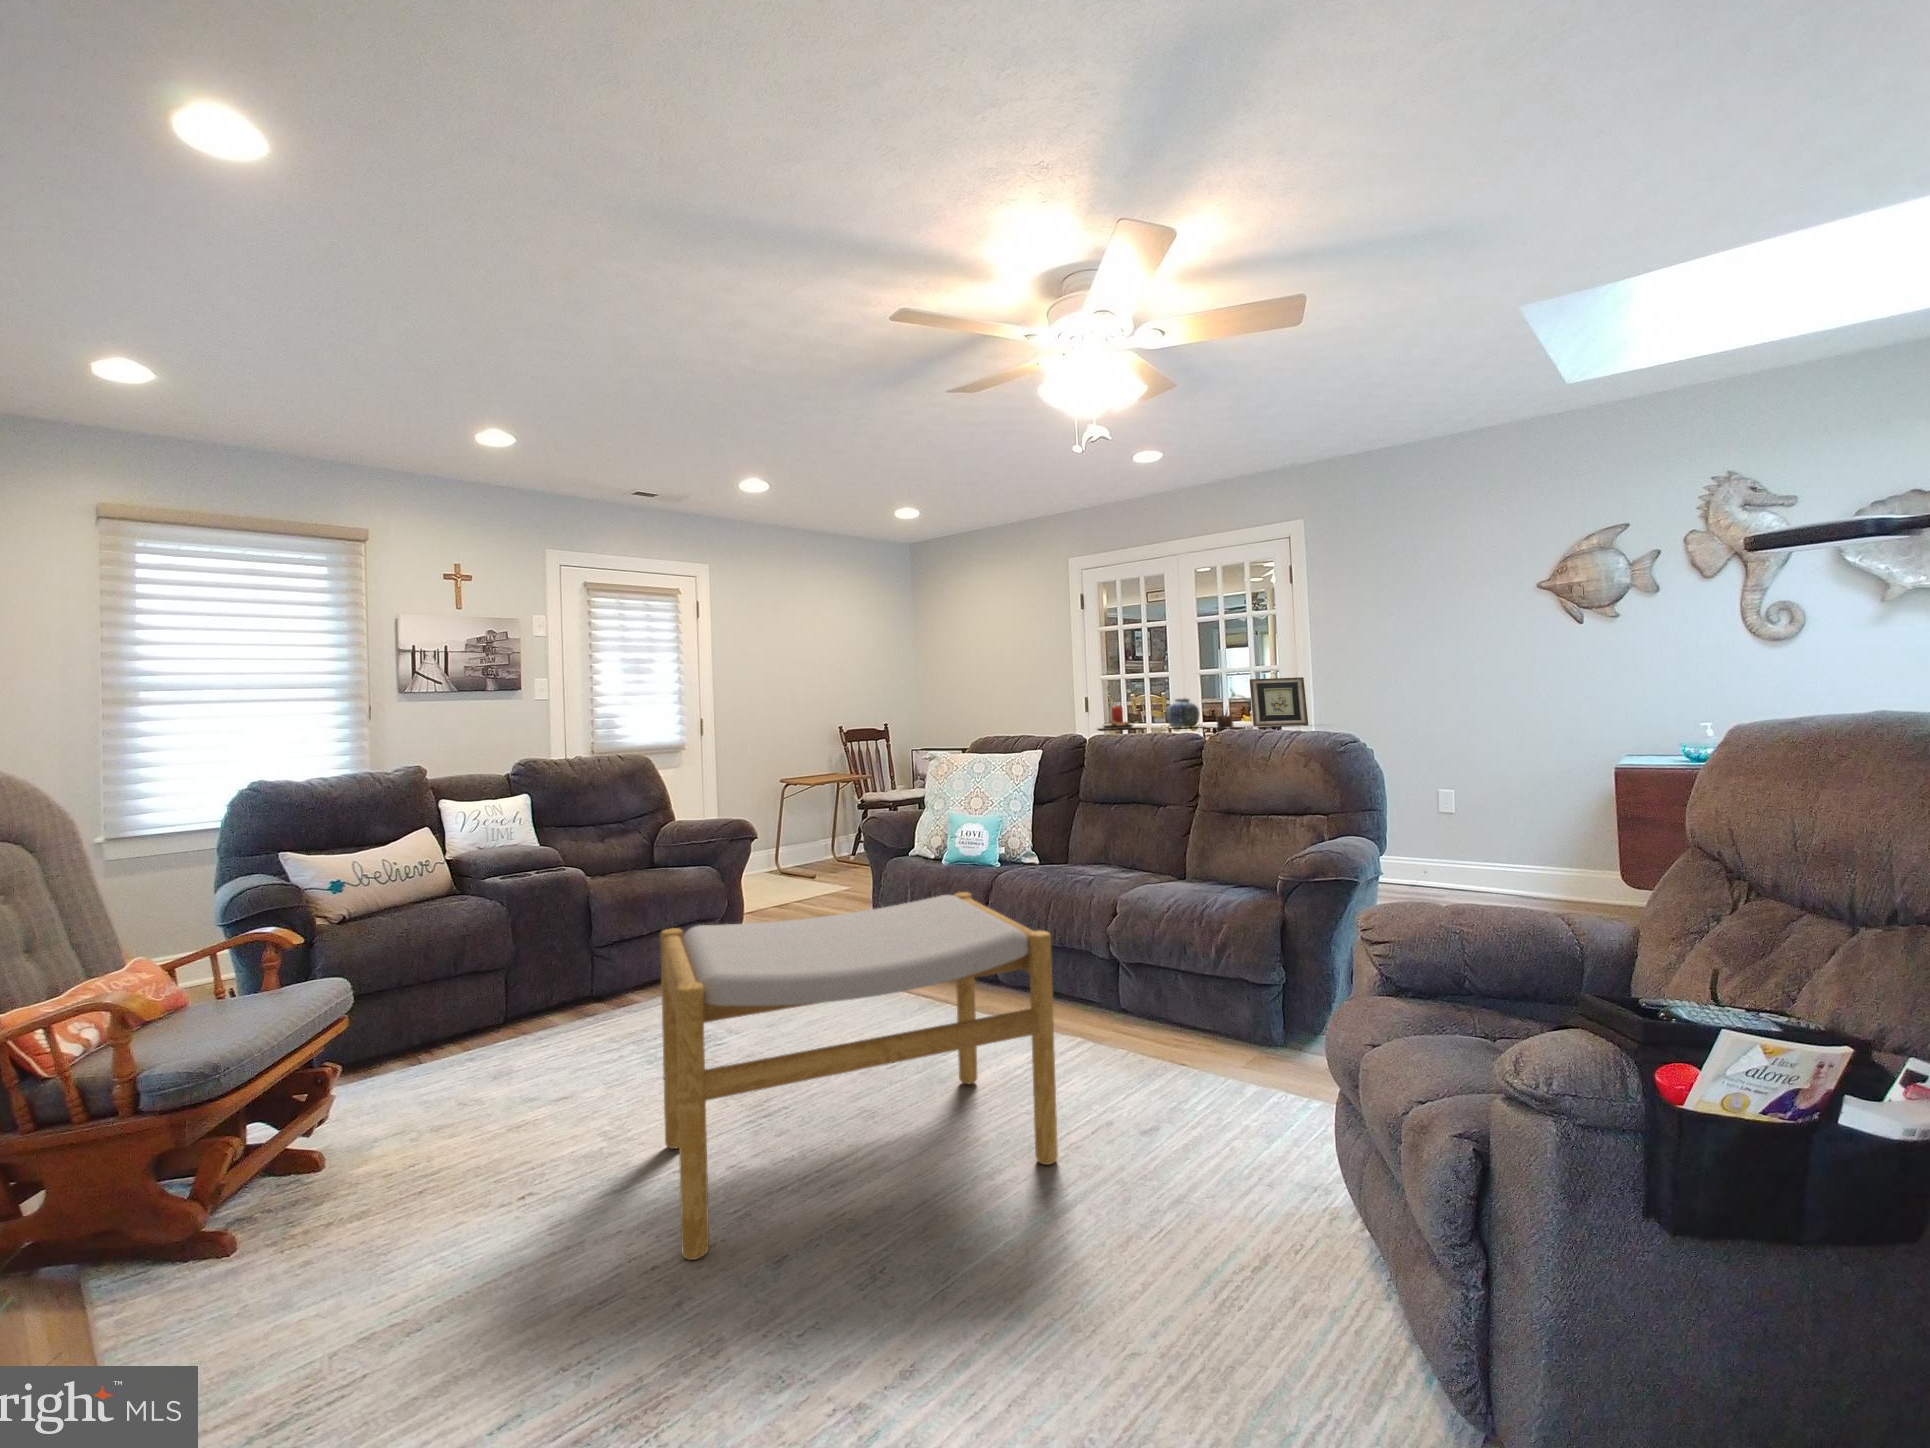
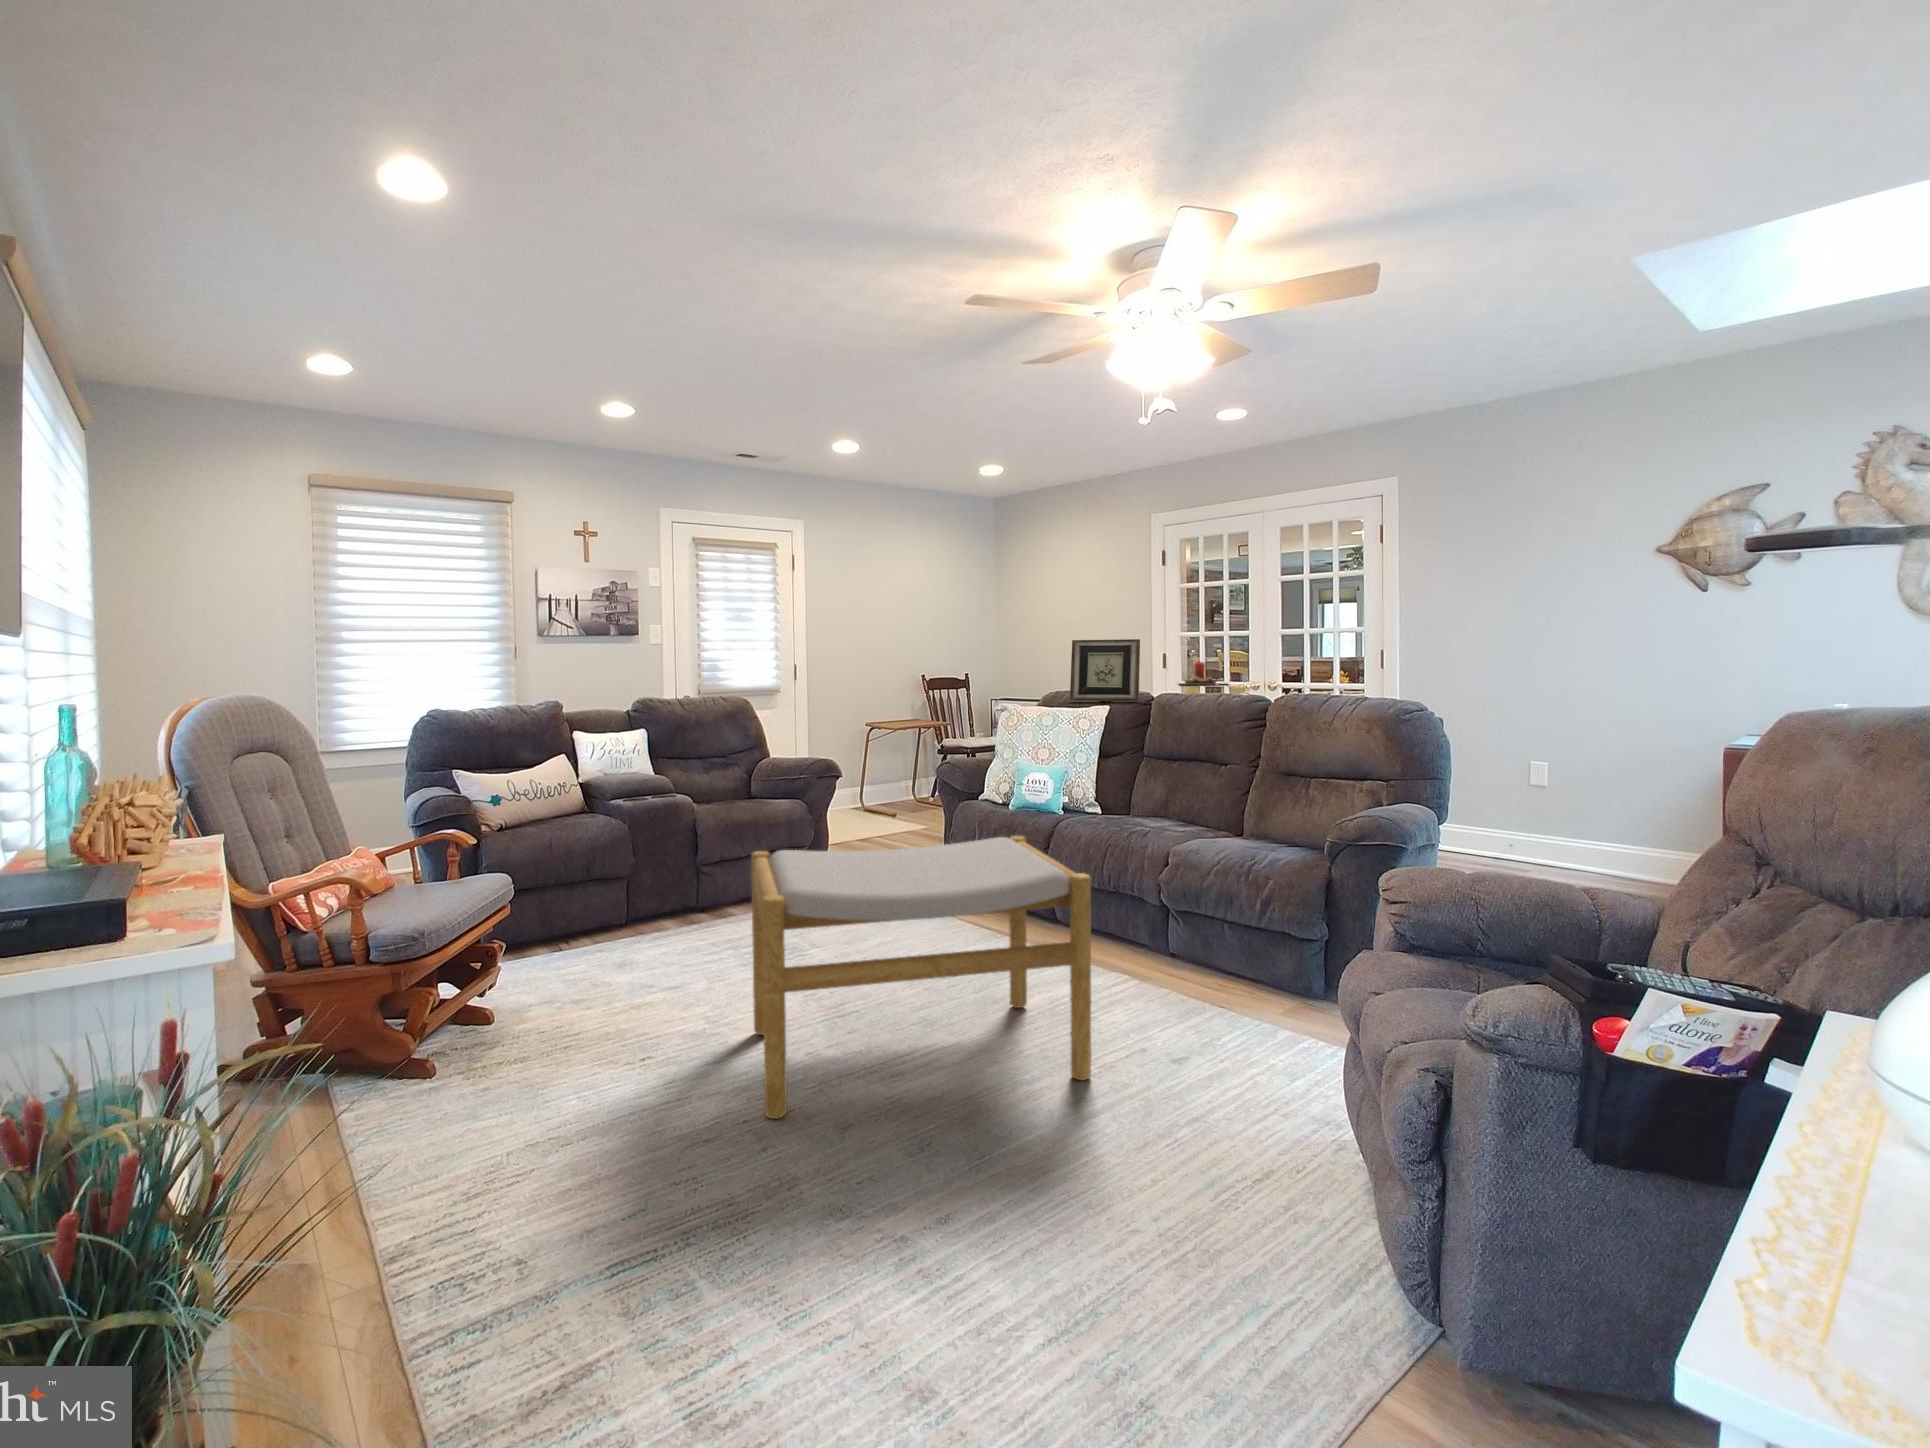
picture frame: present [1250,677,1308,727] -> present [1070,639,1140,701]
potted plant: present [1217,692,1247,729] -> none [1300,646,1338,688]
vase: present [1166,698,1200,728] -> none [1251,656,1287,685]

